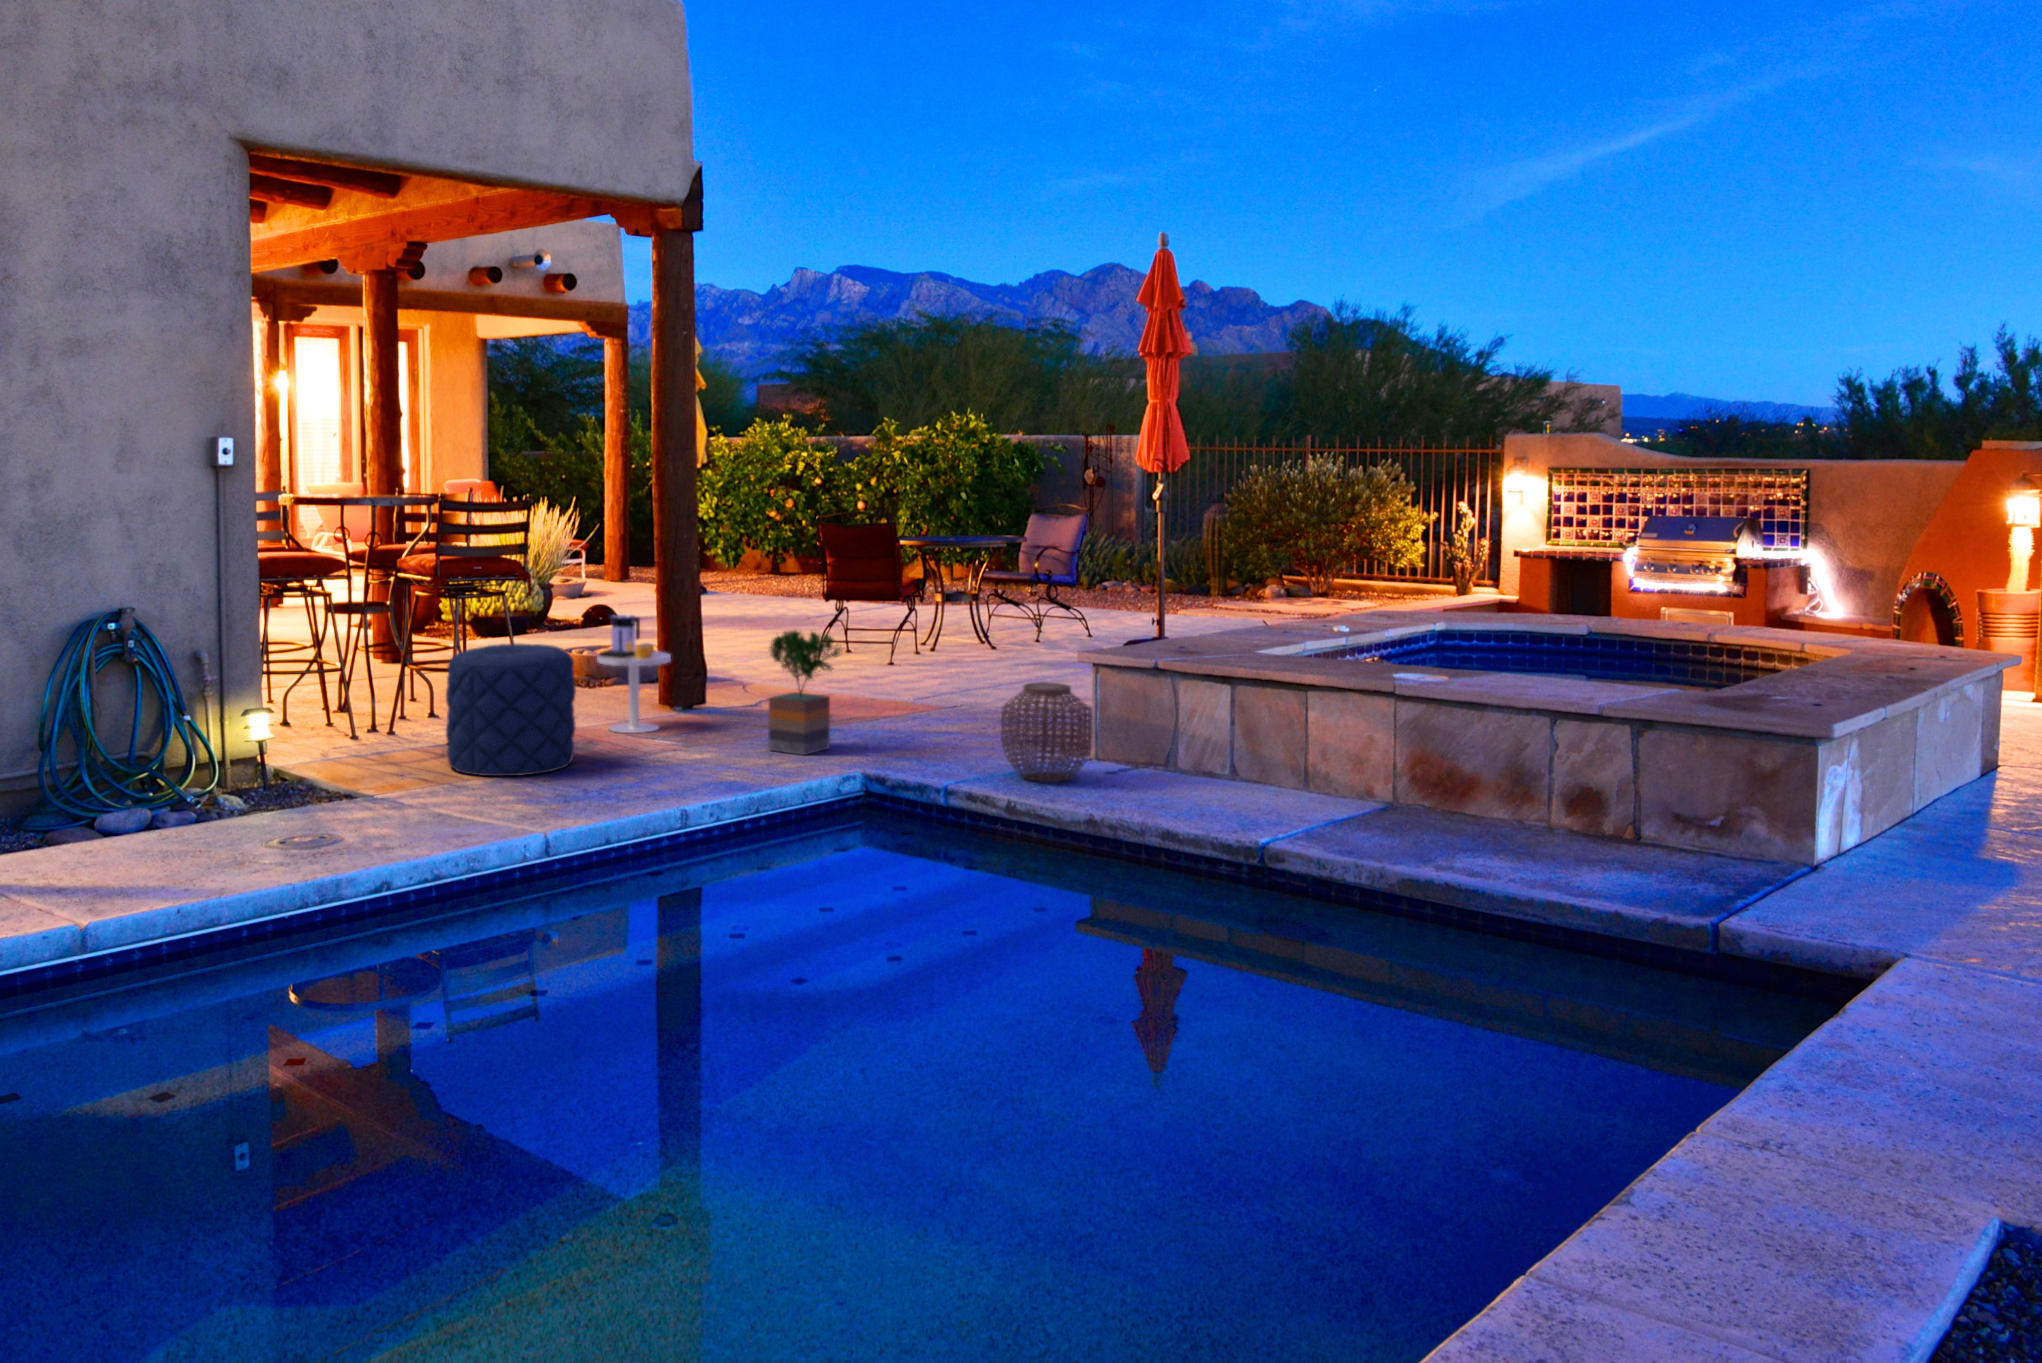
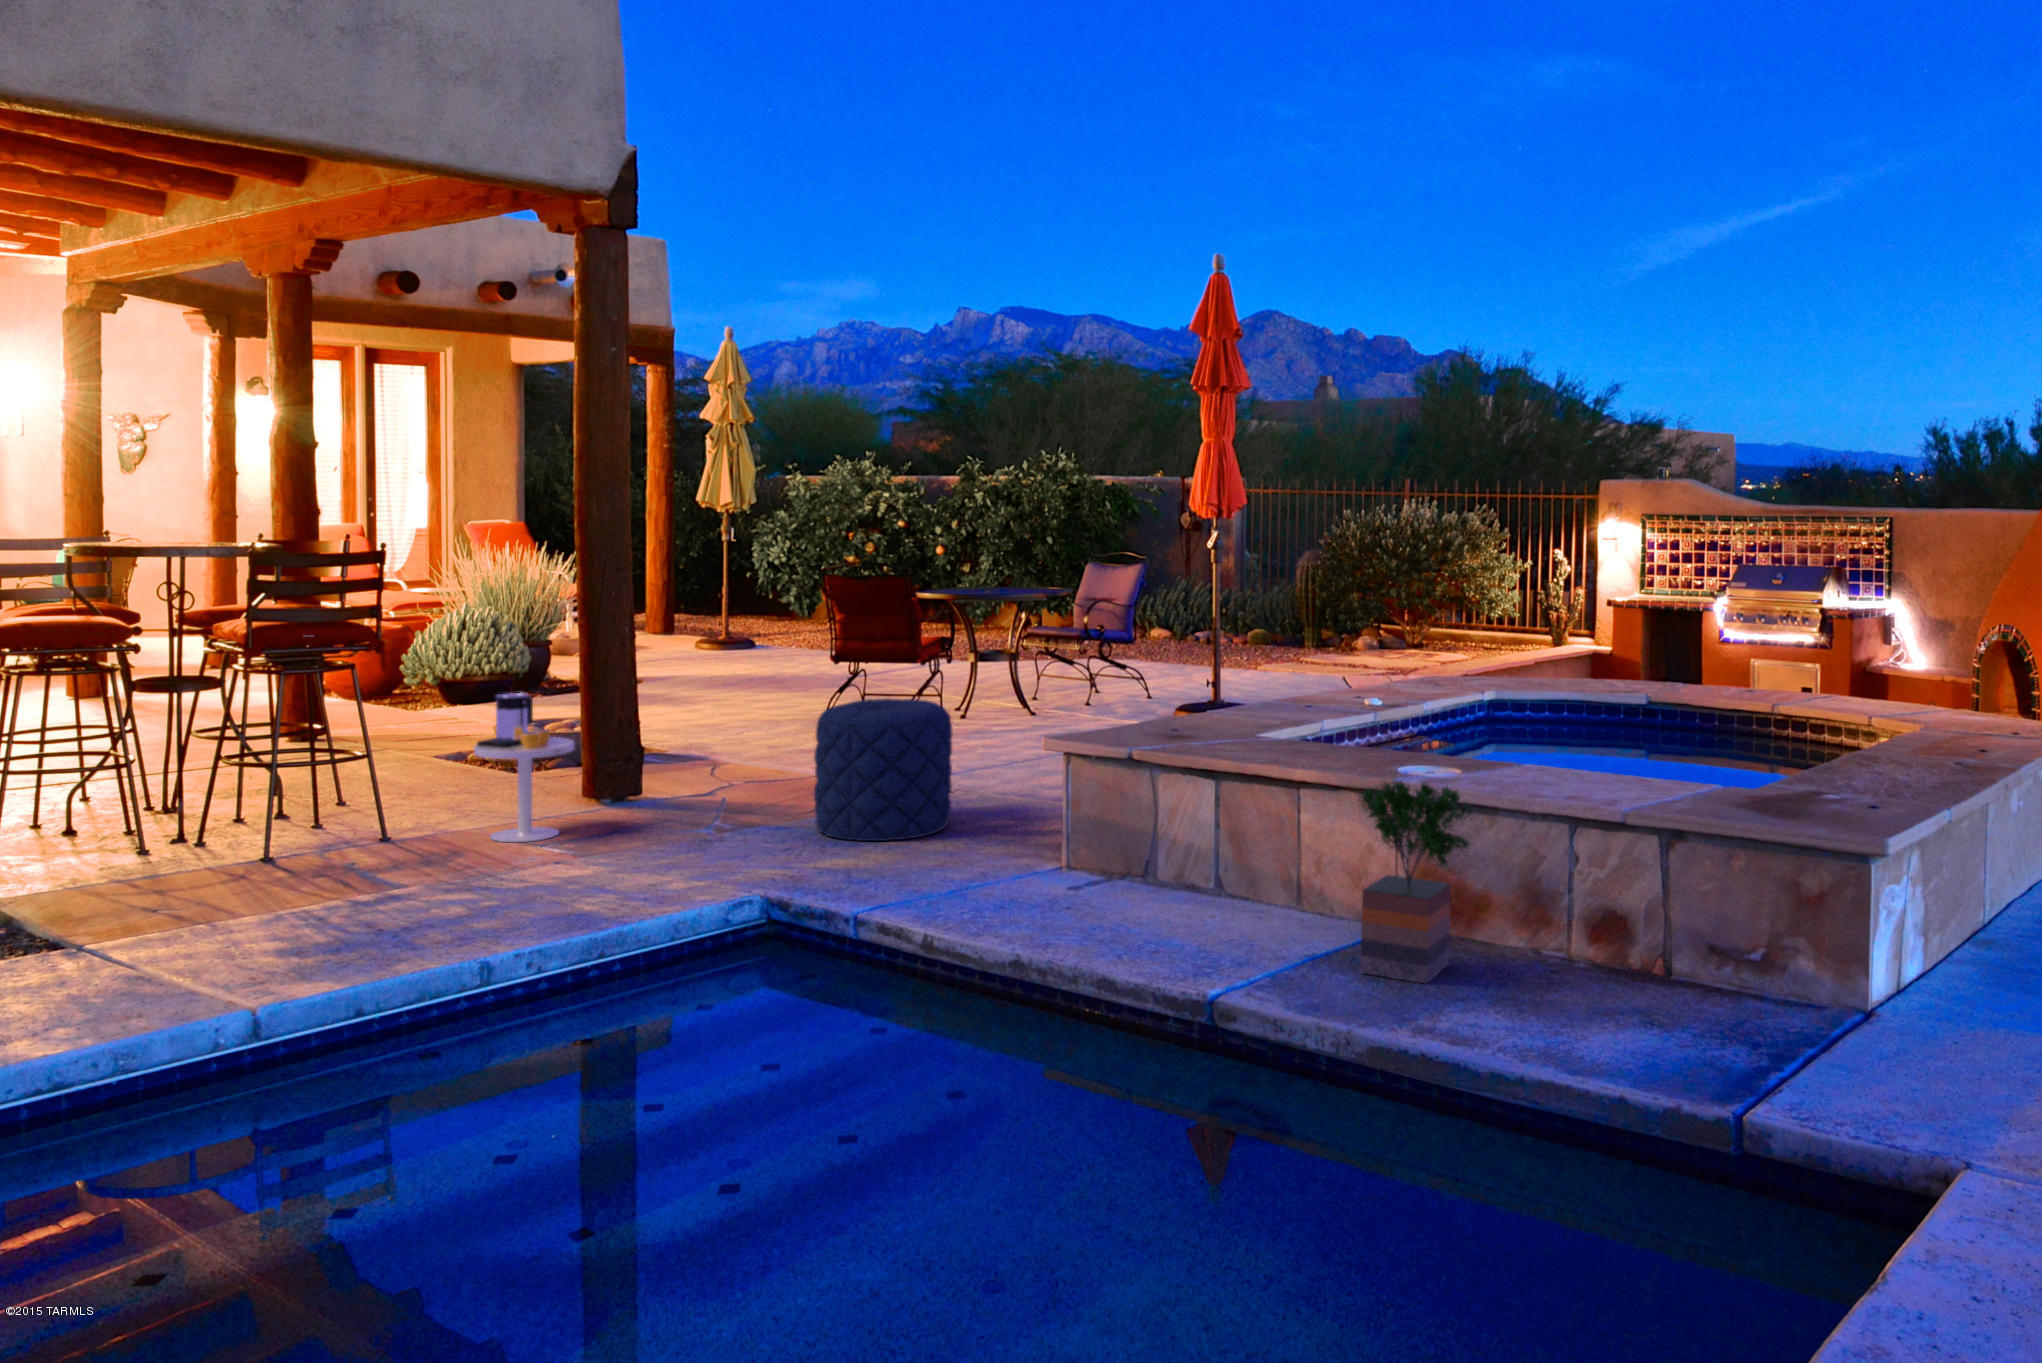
potted tree: present [768,631,842,755] -> present [1360,781,1476,984]
pouf: present [446,644,576,776] -> present [814,698,953,841]
woven basket: present [1001,682,1092,782] -> none [945,780,1056,906]

